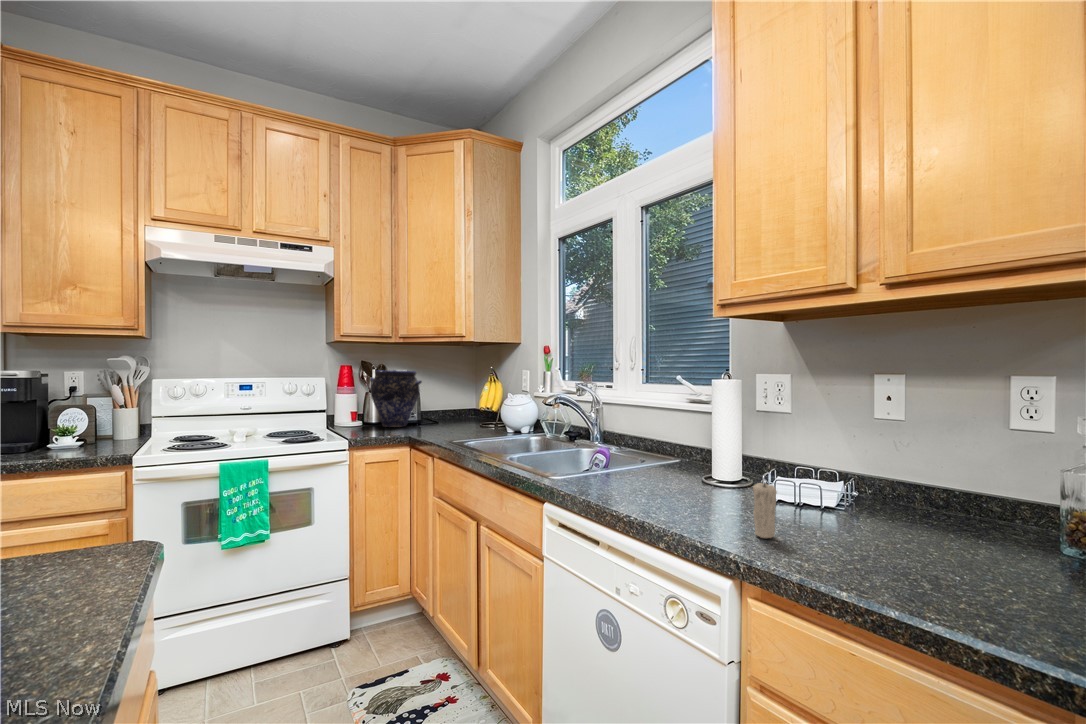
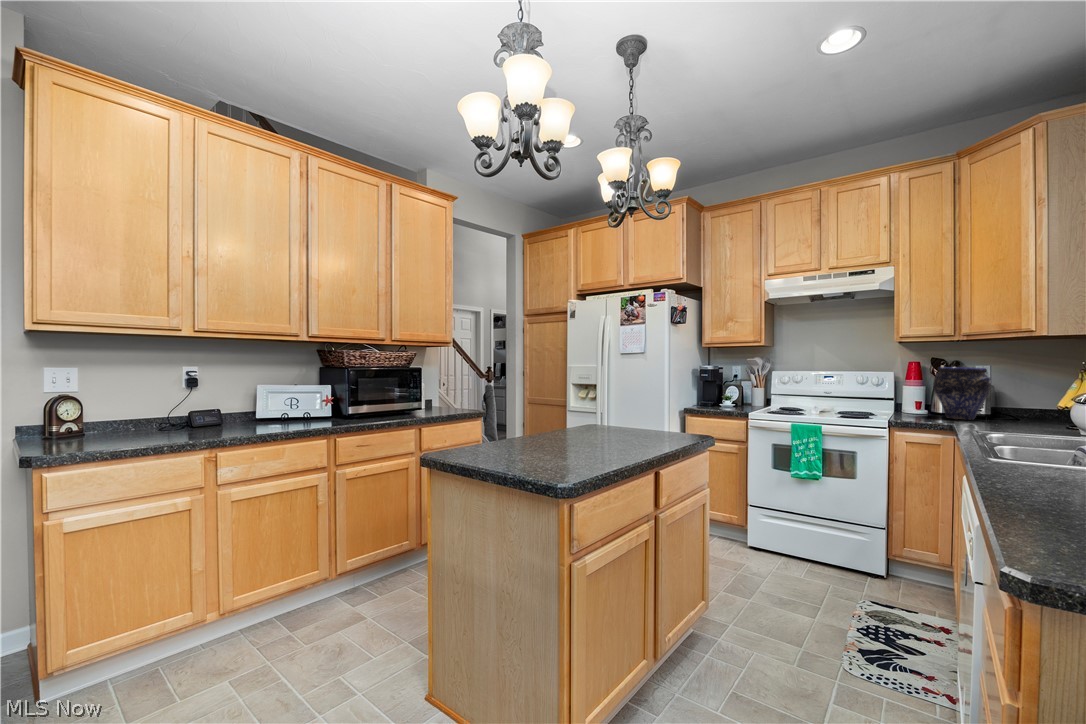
candle: present [753,483,777,538] -> none [1021,456,1048,511]

